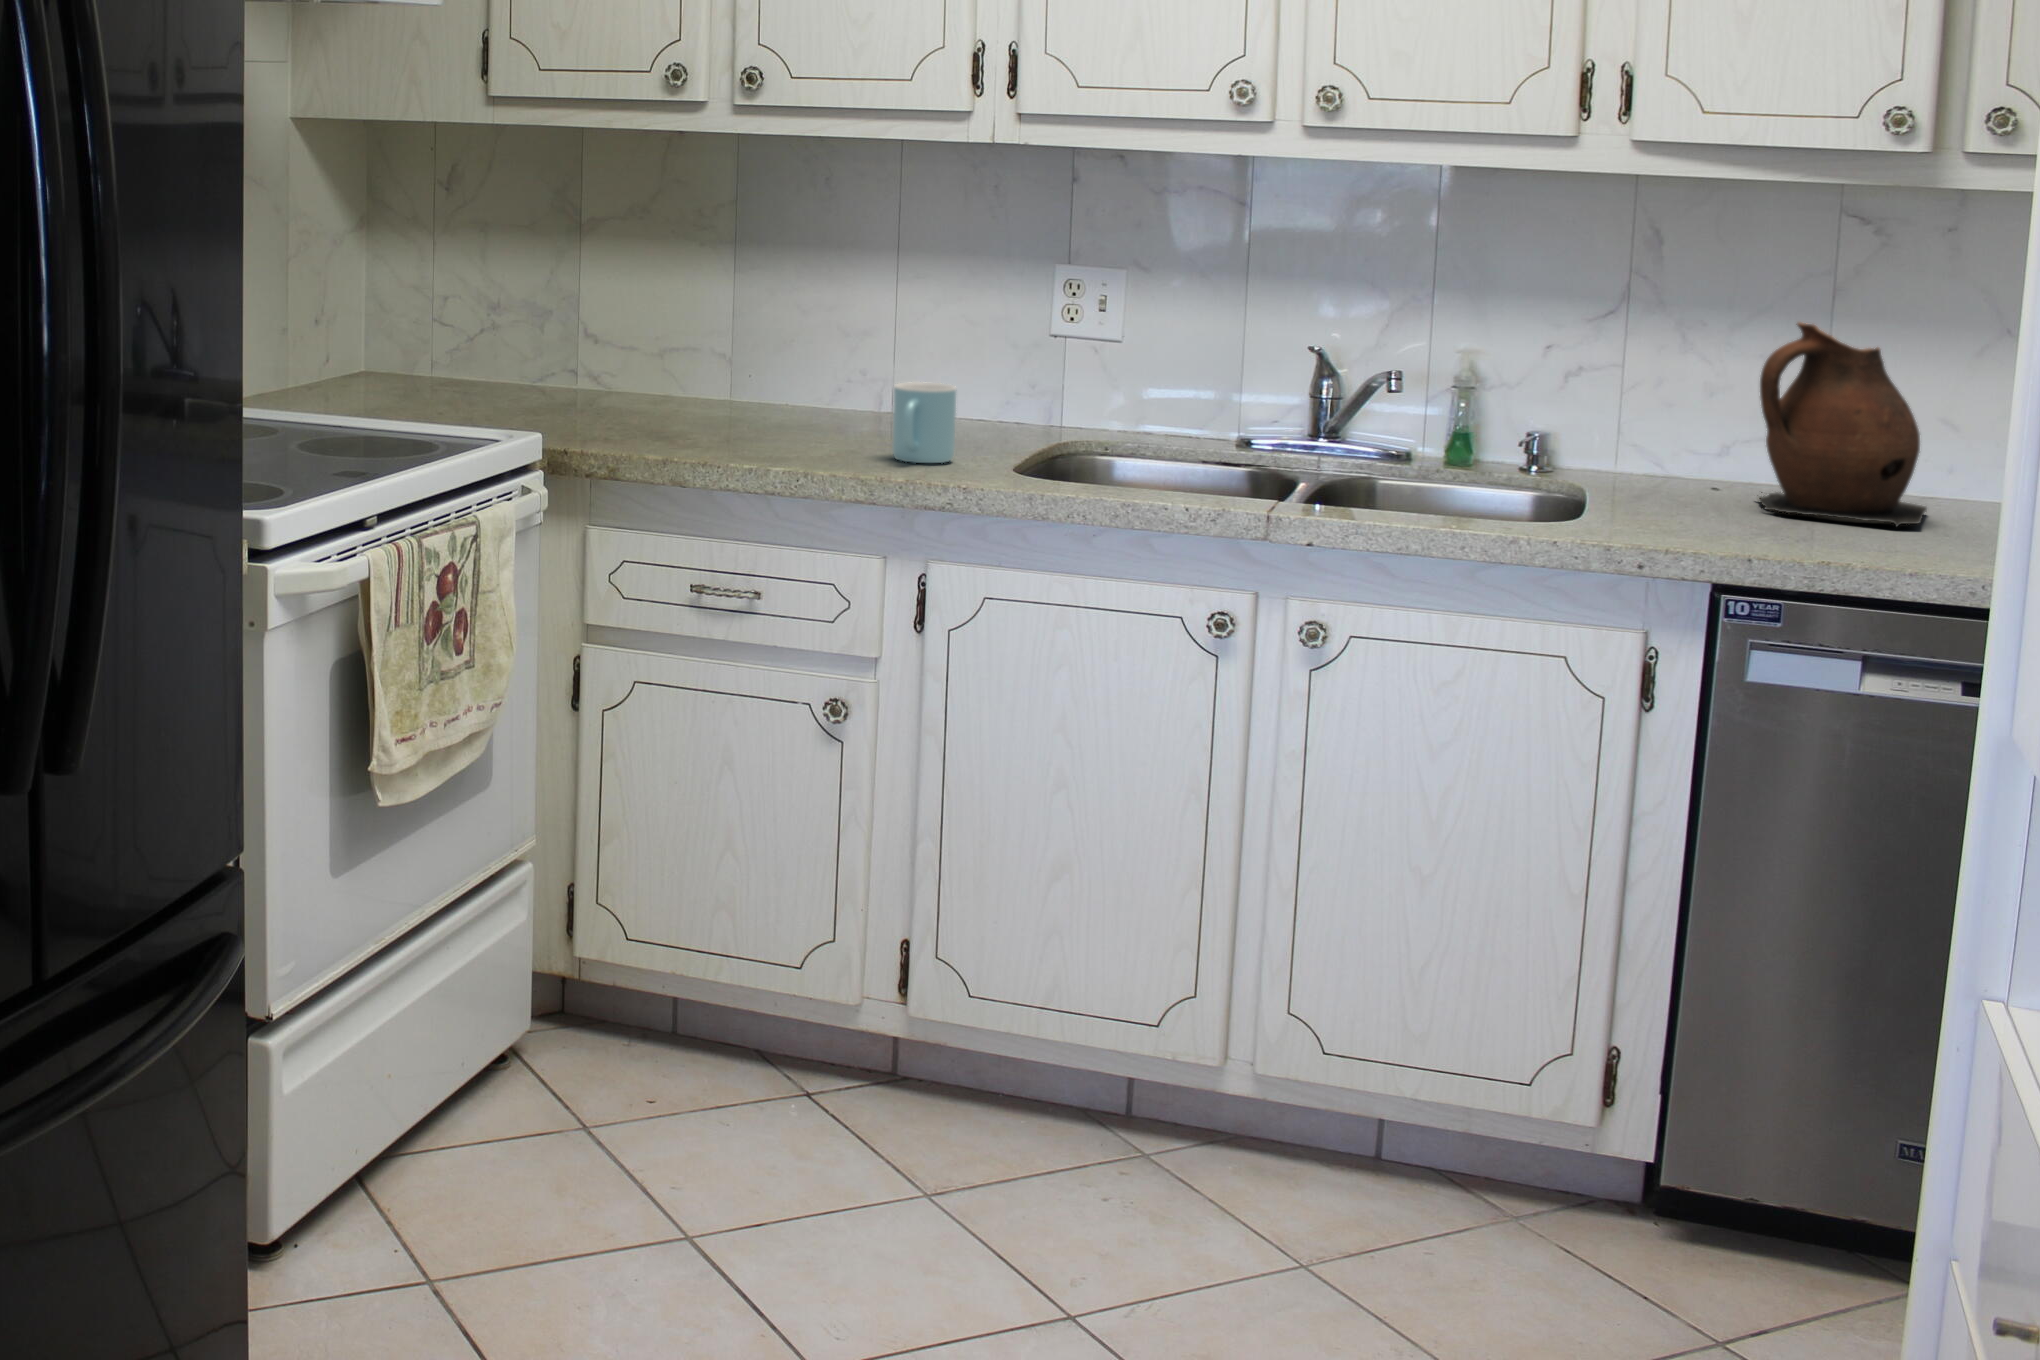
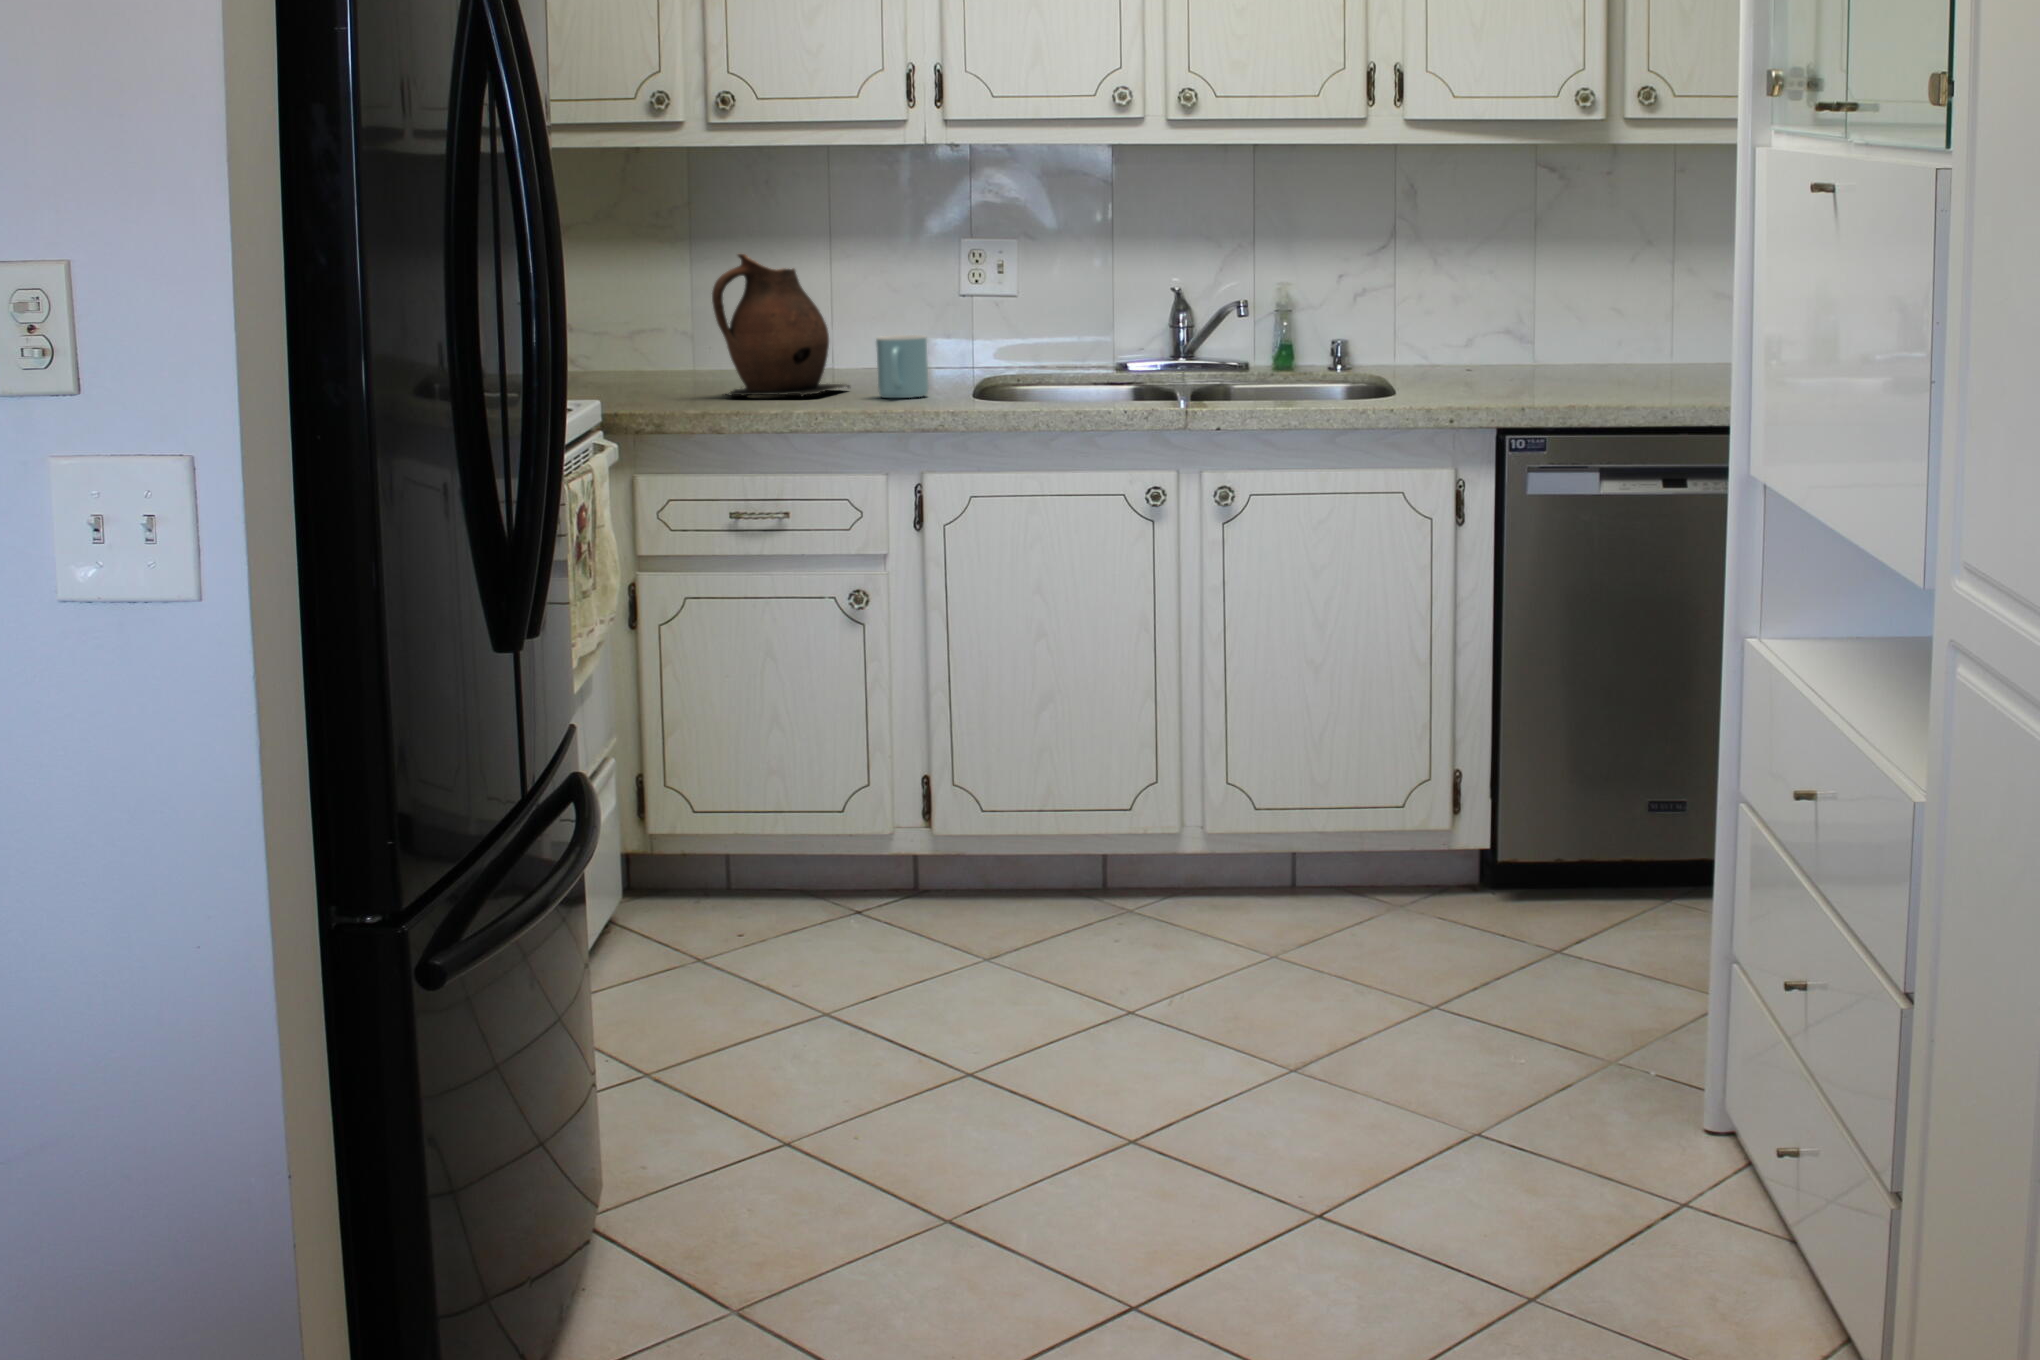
ceramic pitcher: present [1759,322,1927,526] -> present [712,254,850,396]

